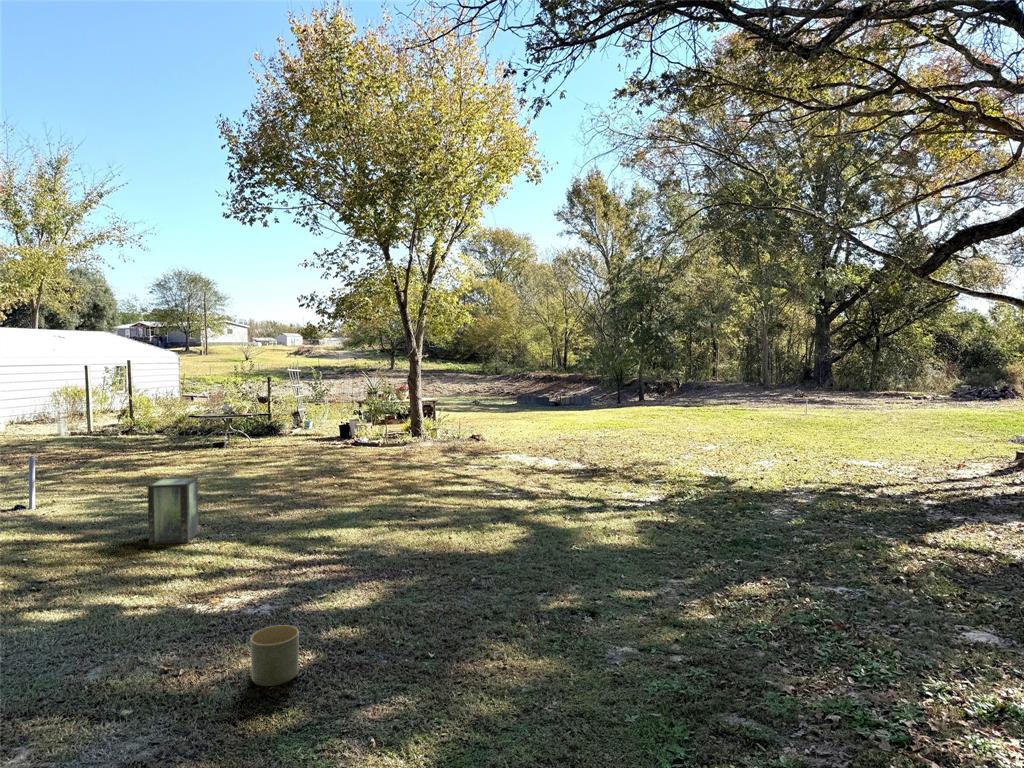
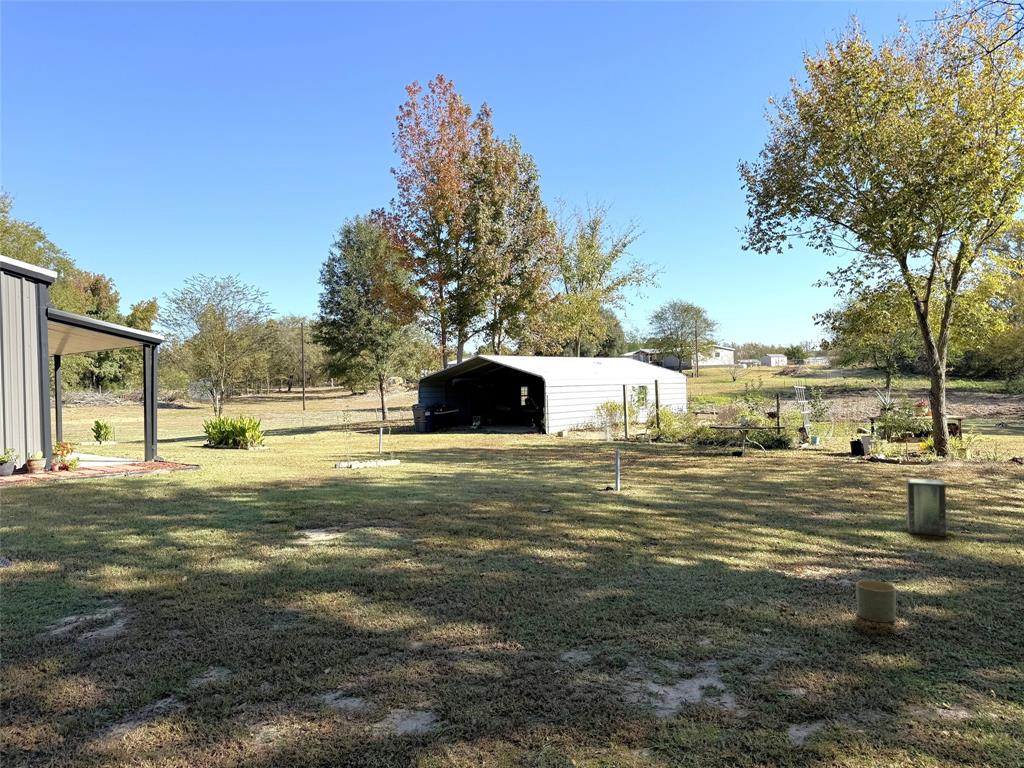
storage box: present [148,478,198,545] -> present [906,478,946,536]

